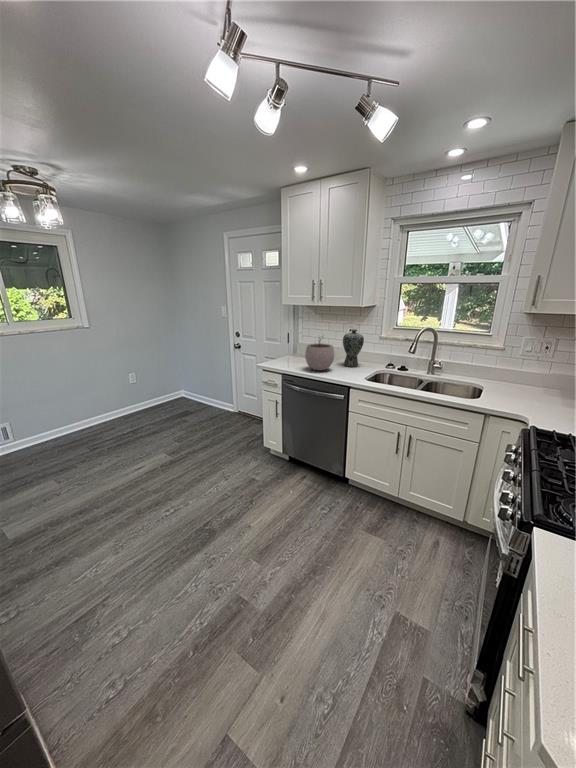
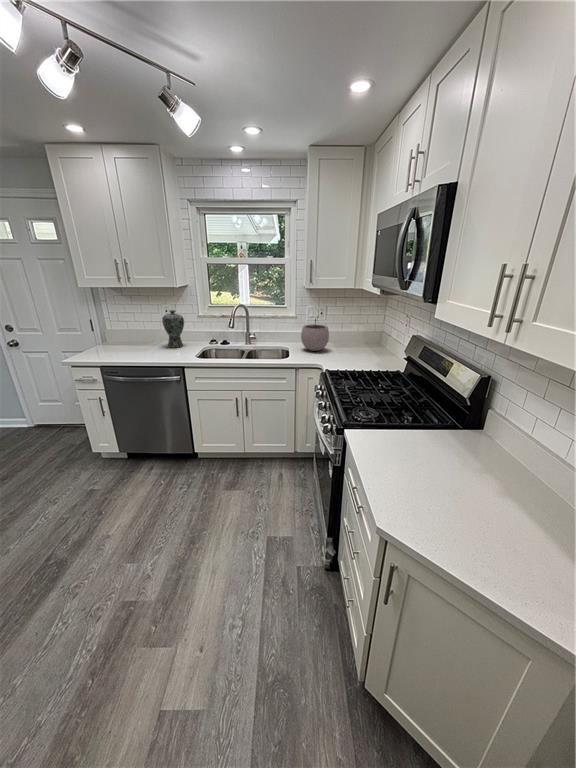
plant pot: present [305,339,334,370] -> present [301,317,329,351]

